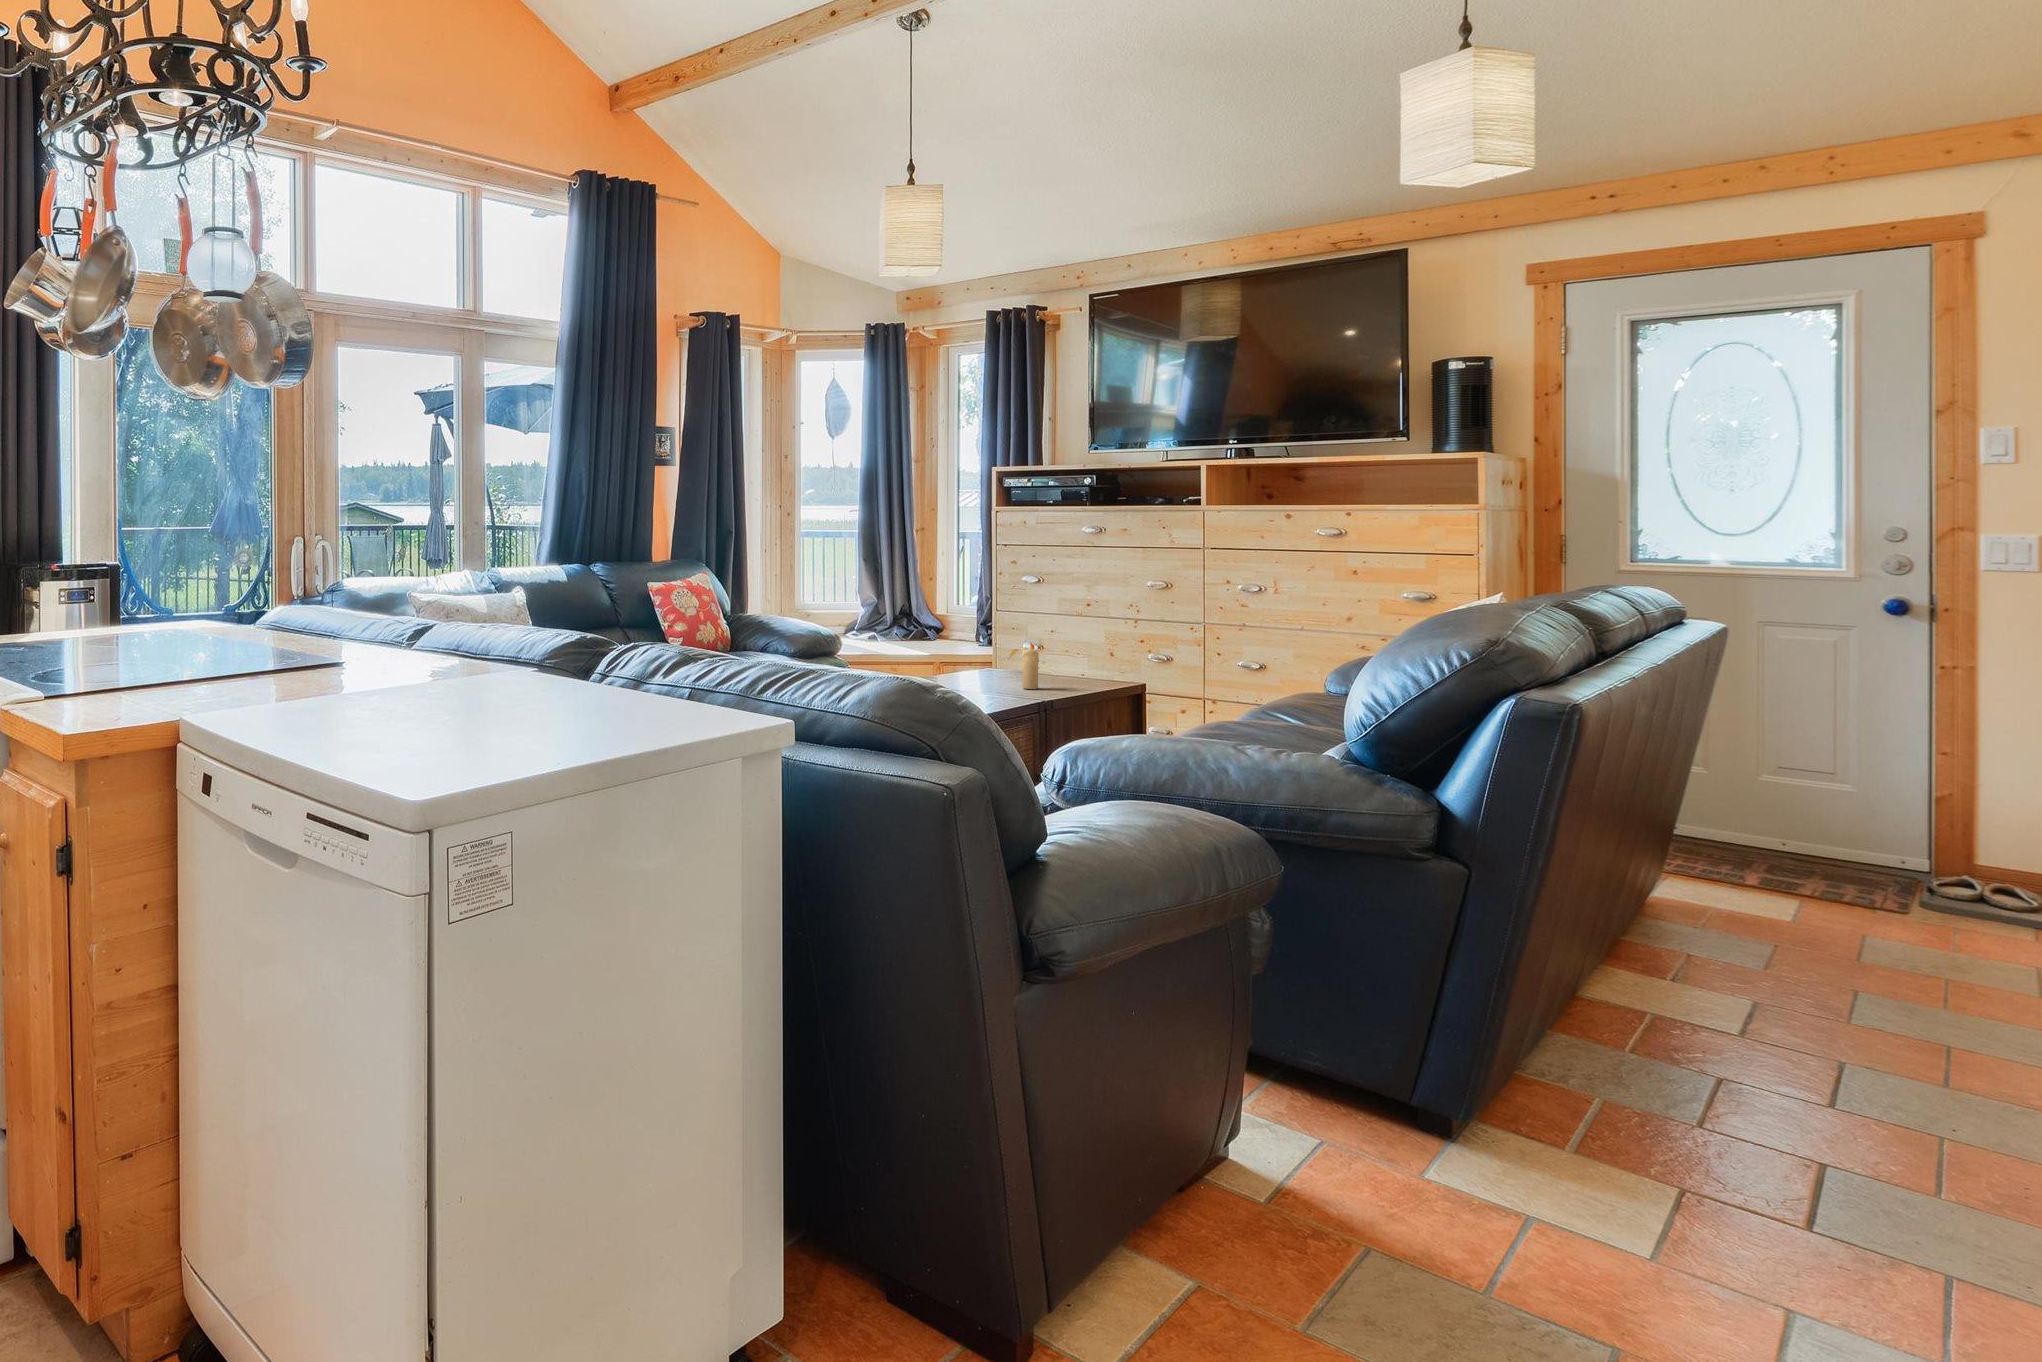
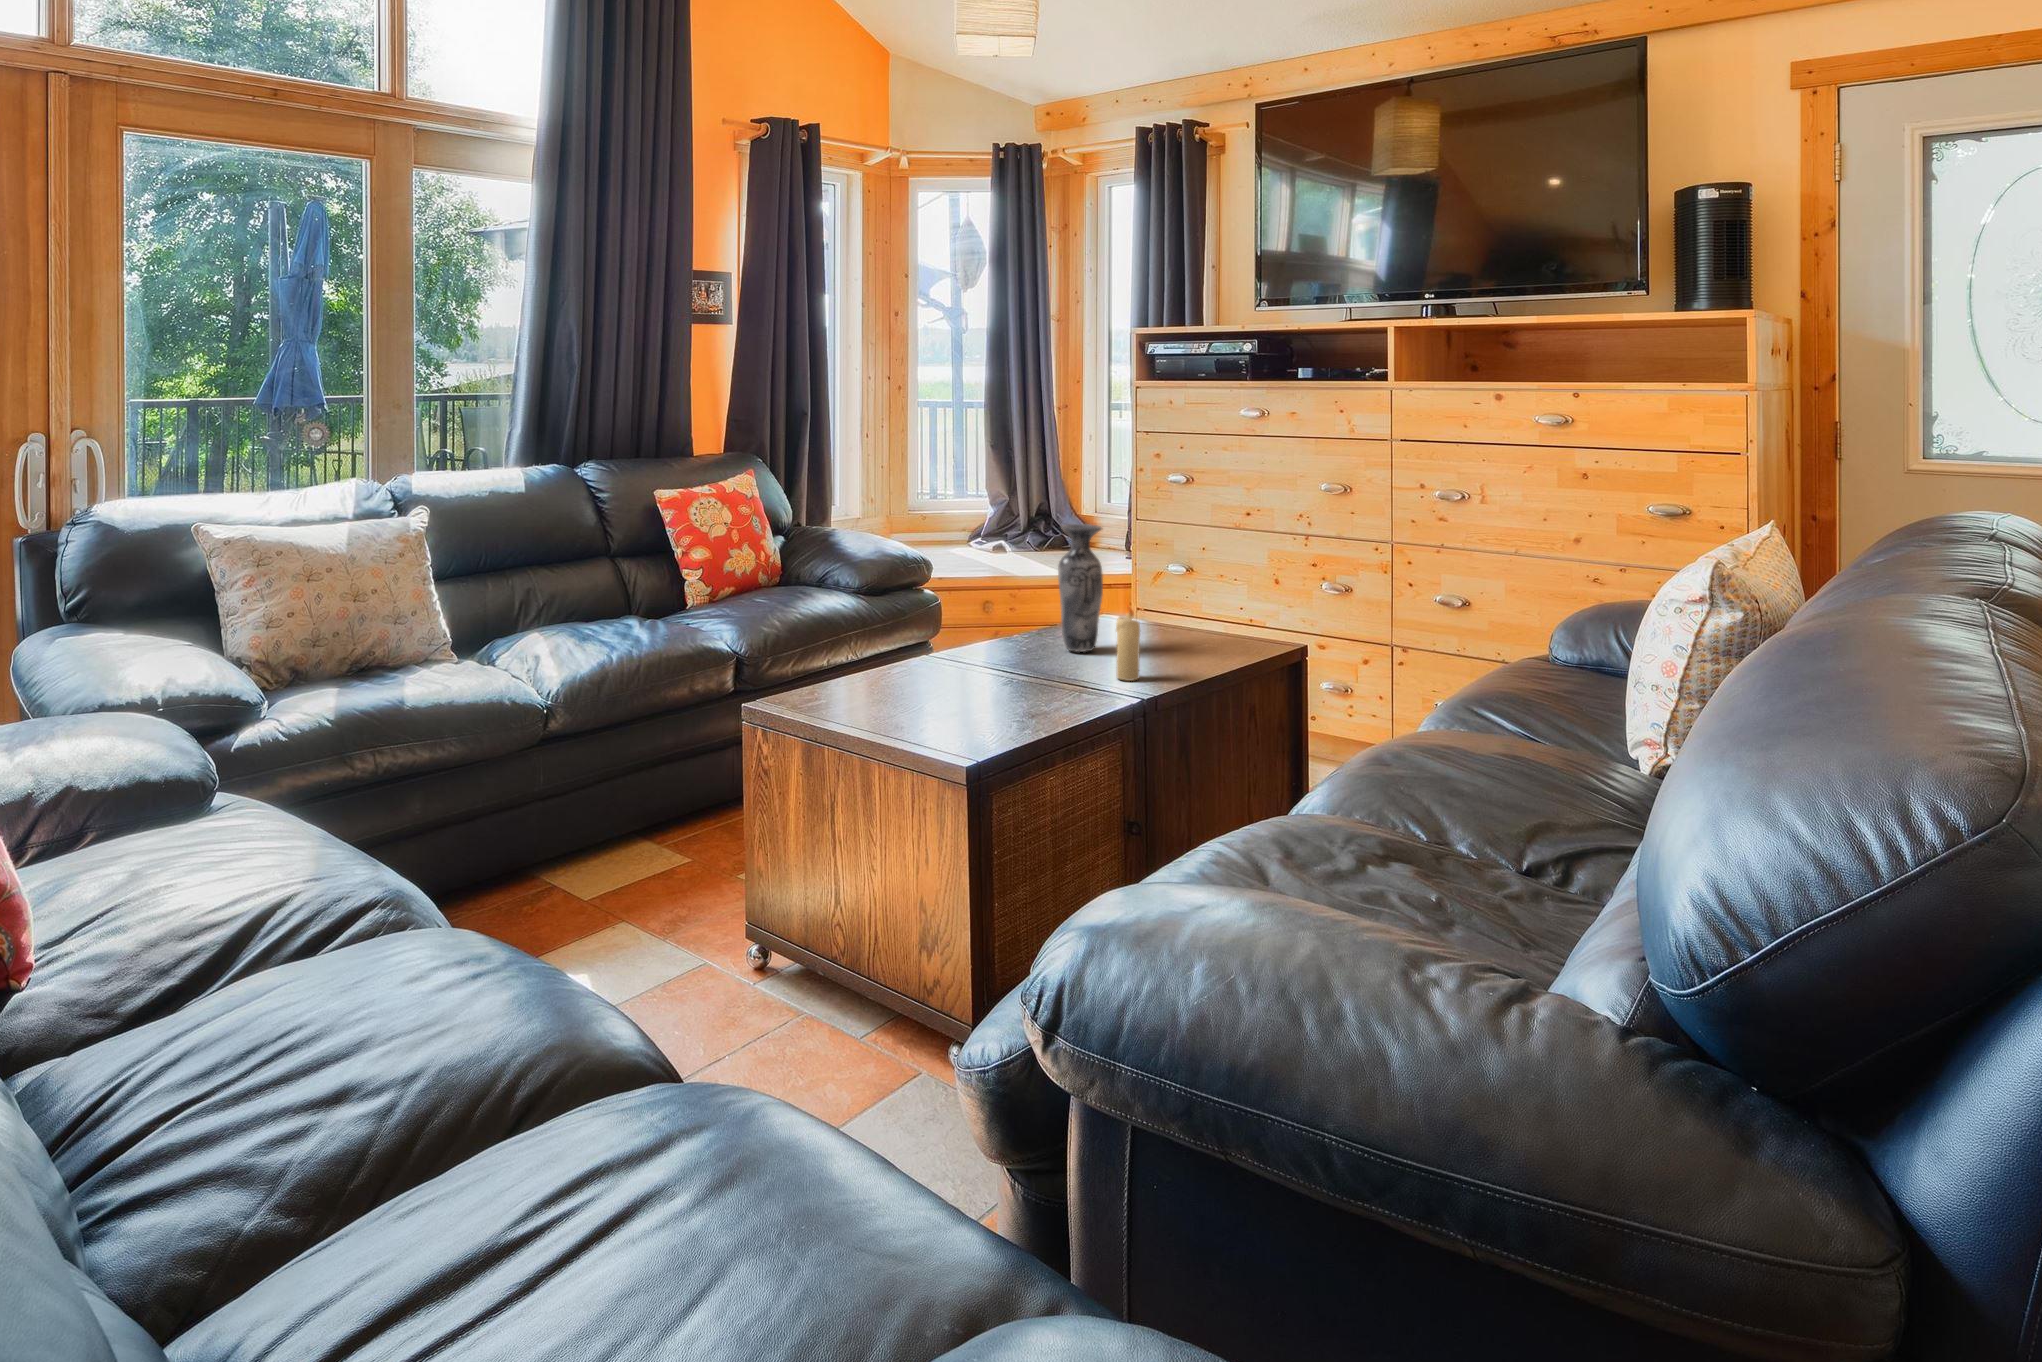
vase: none [974,595,1005,677] -> present [1058,524,1103,652]

